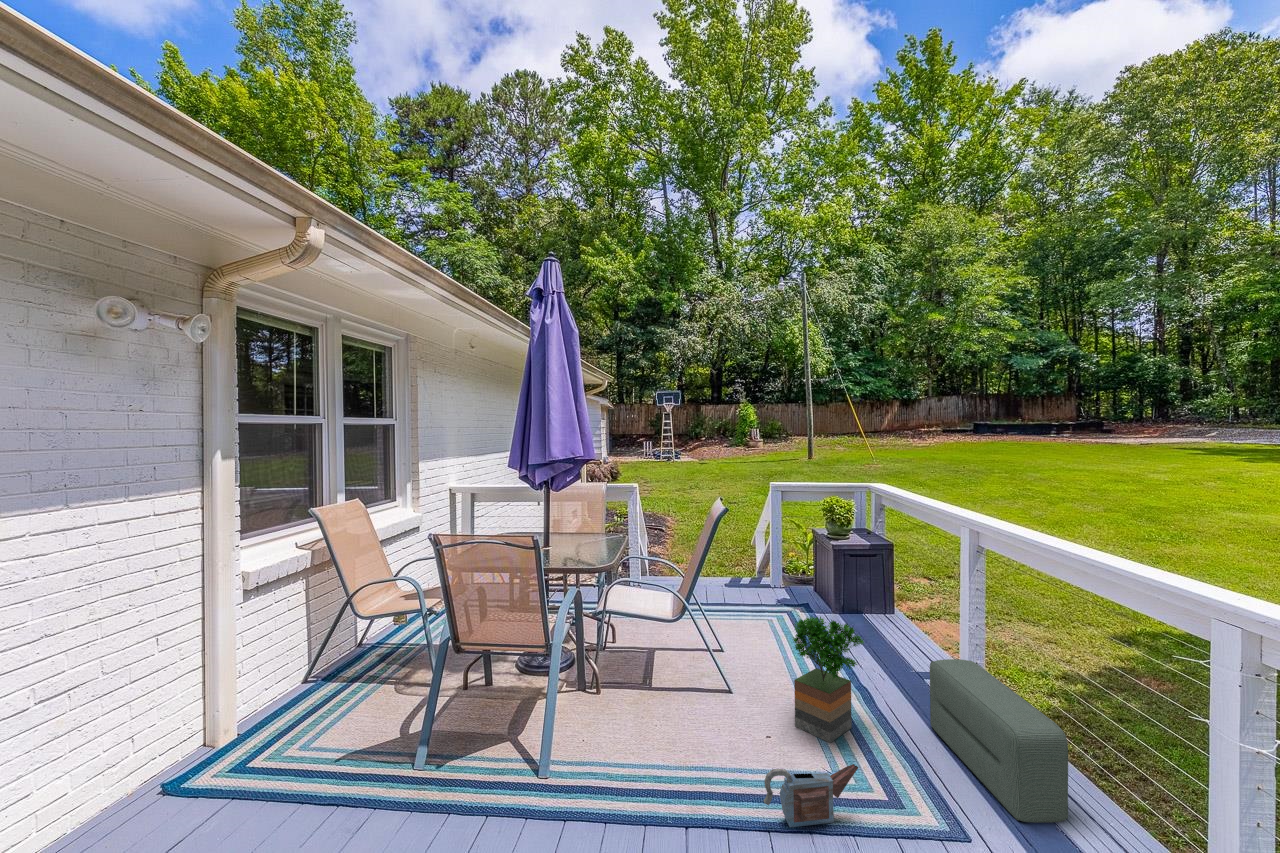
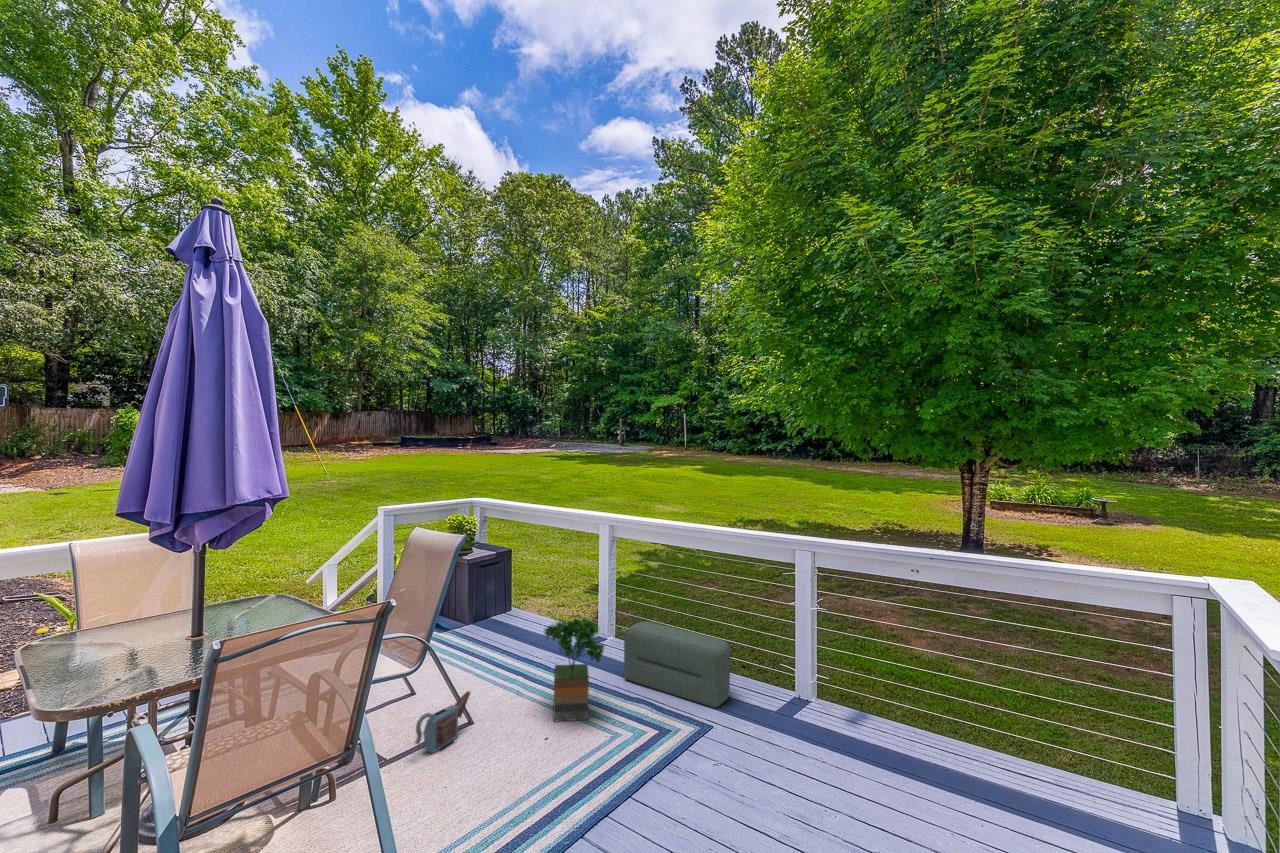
watering can: present [764,764,858,827] -> present [415,691,470,753]

